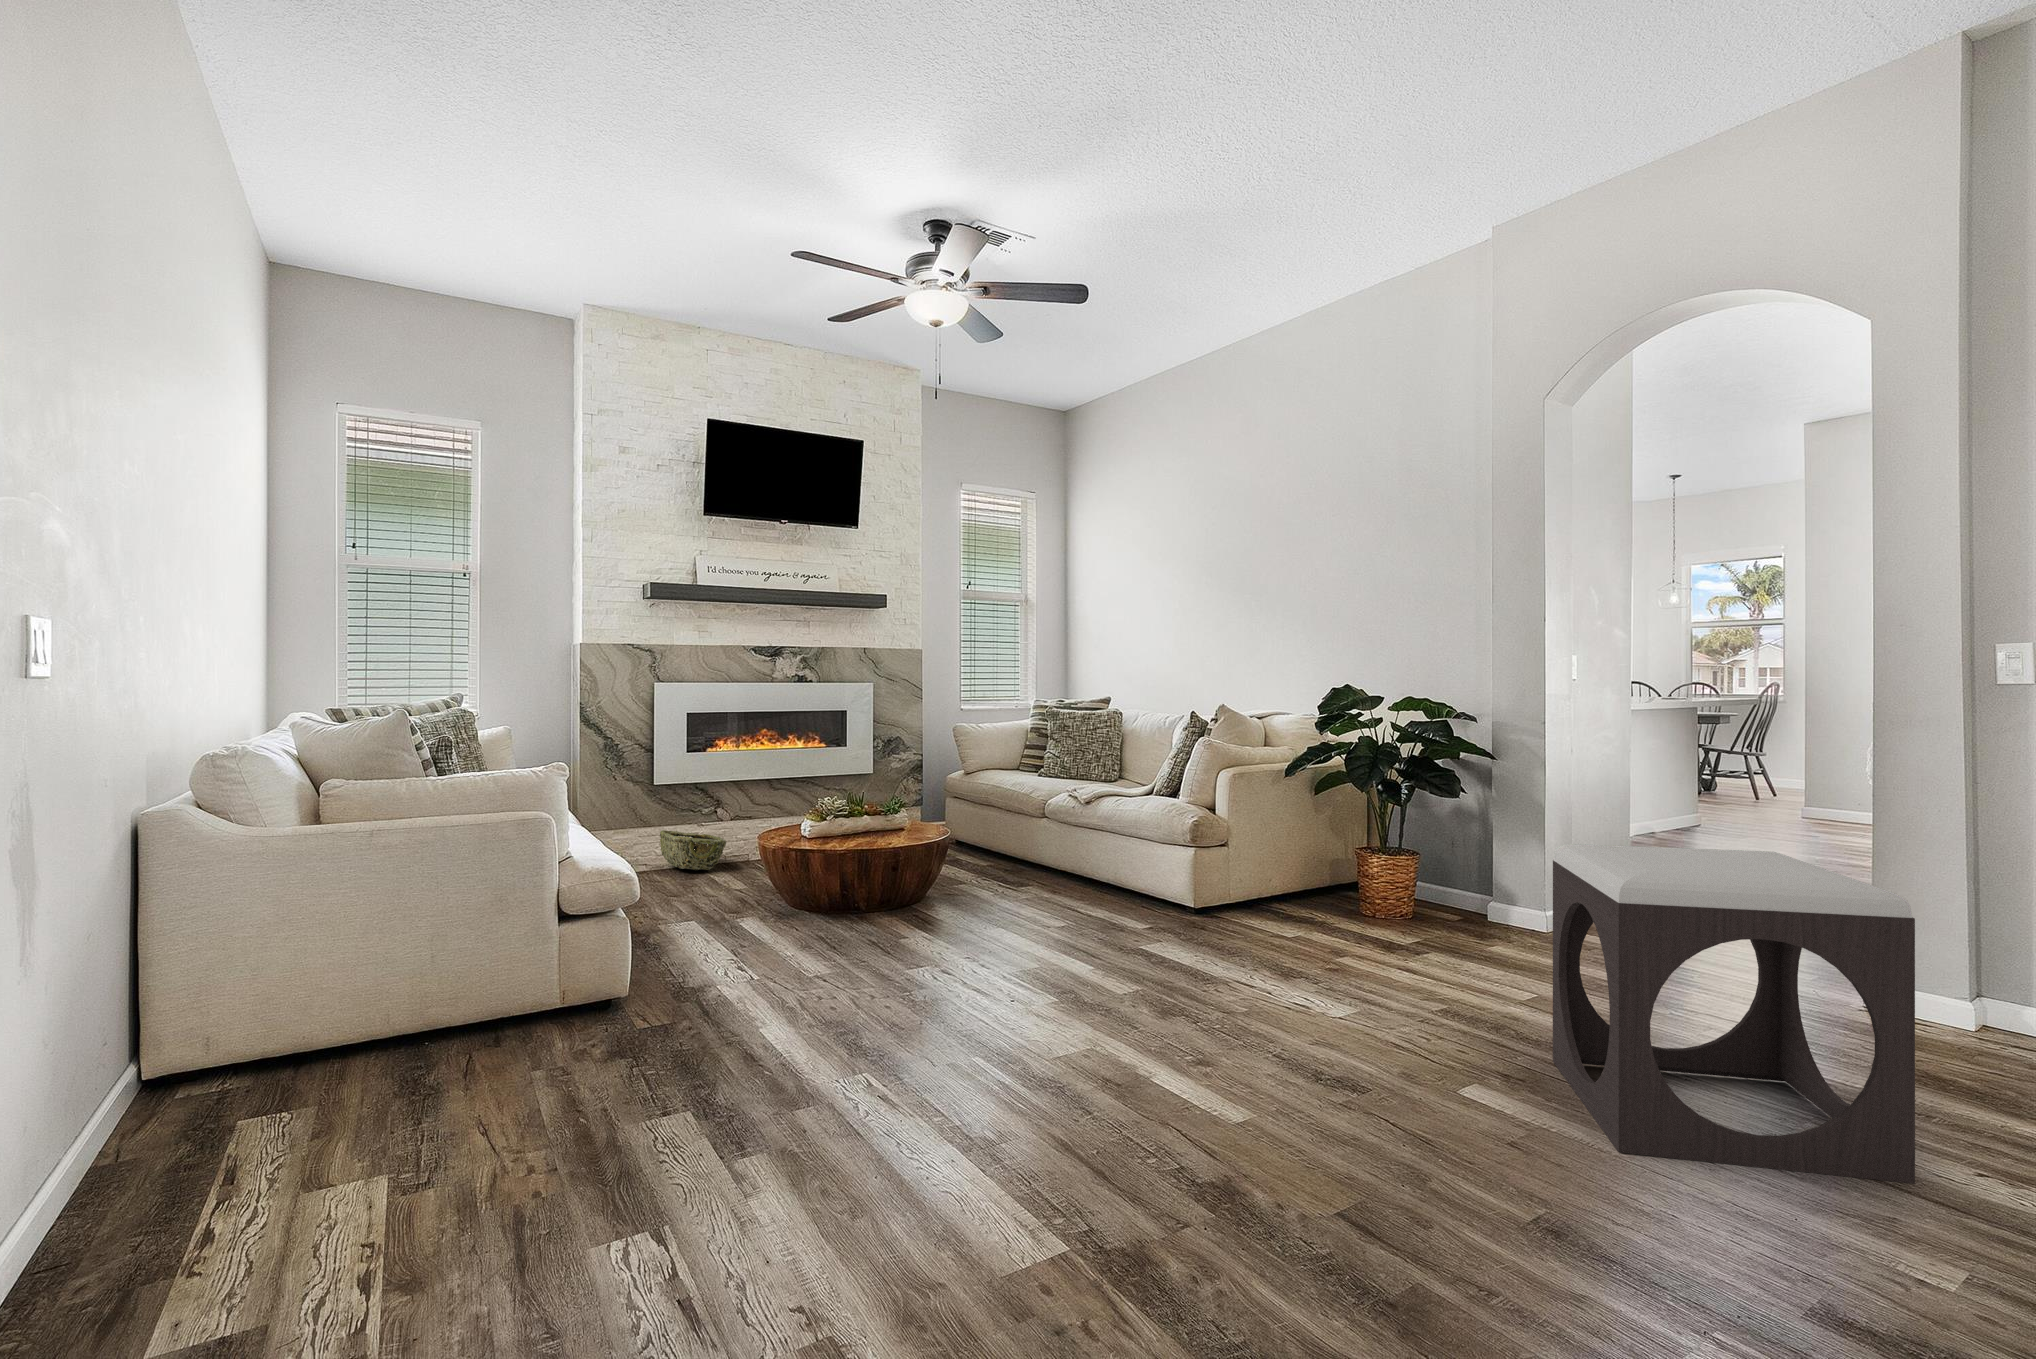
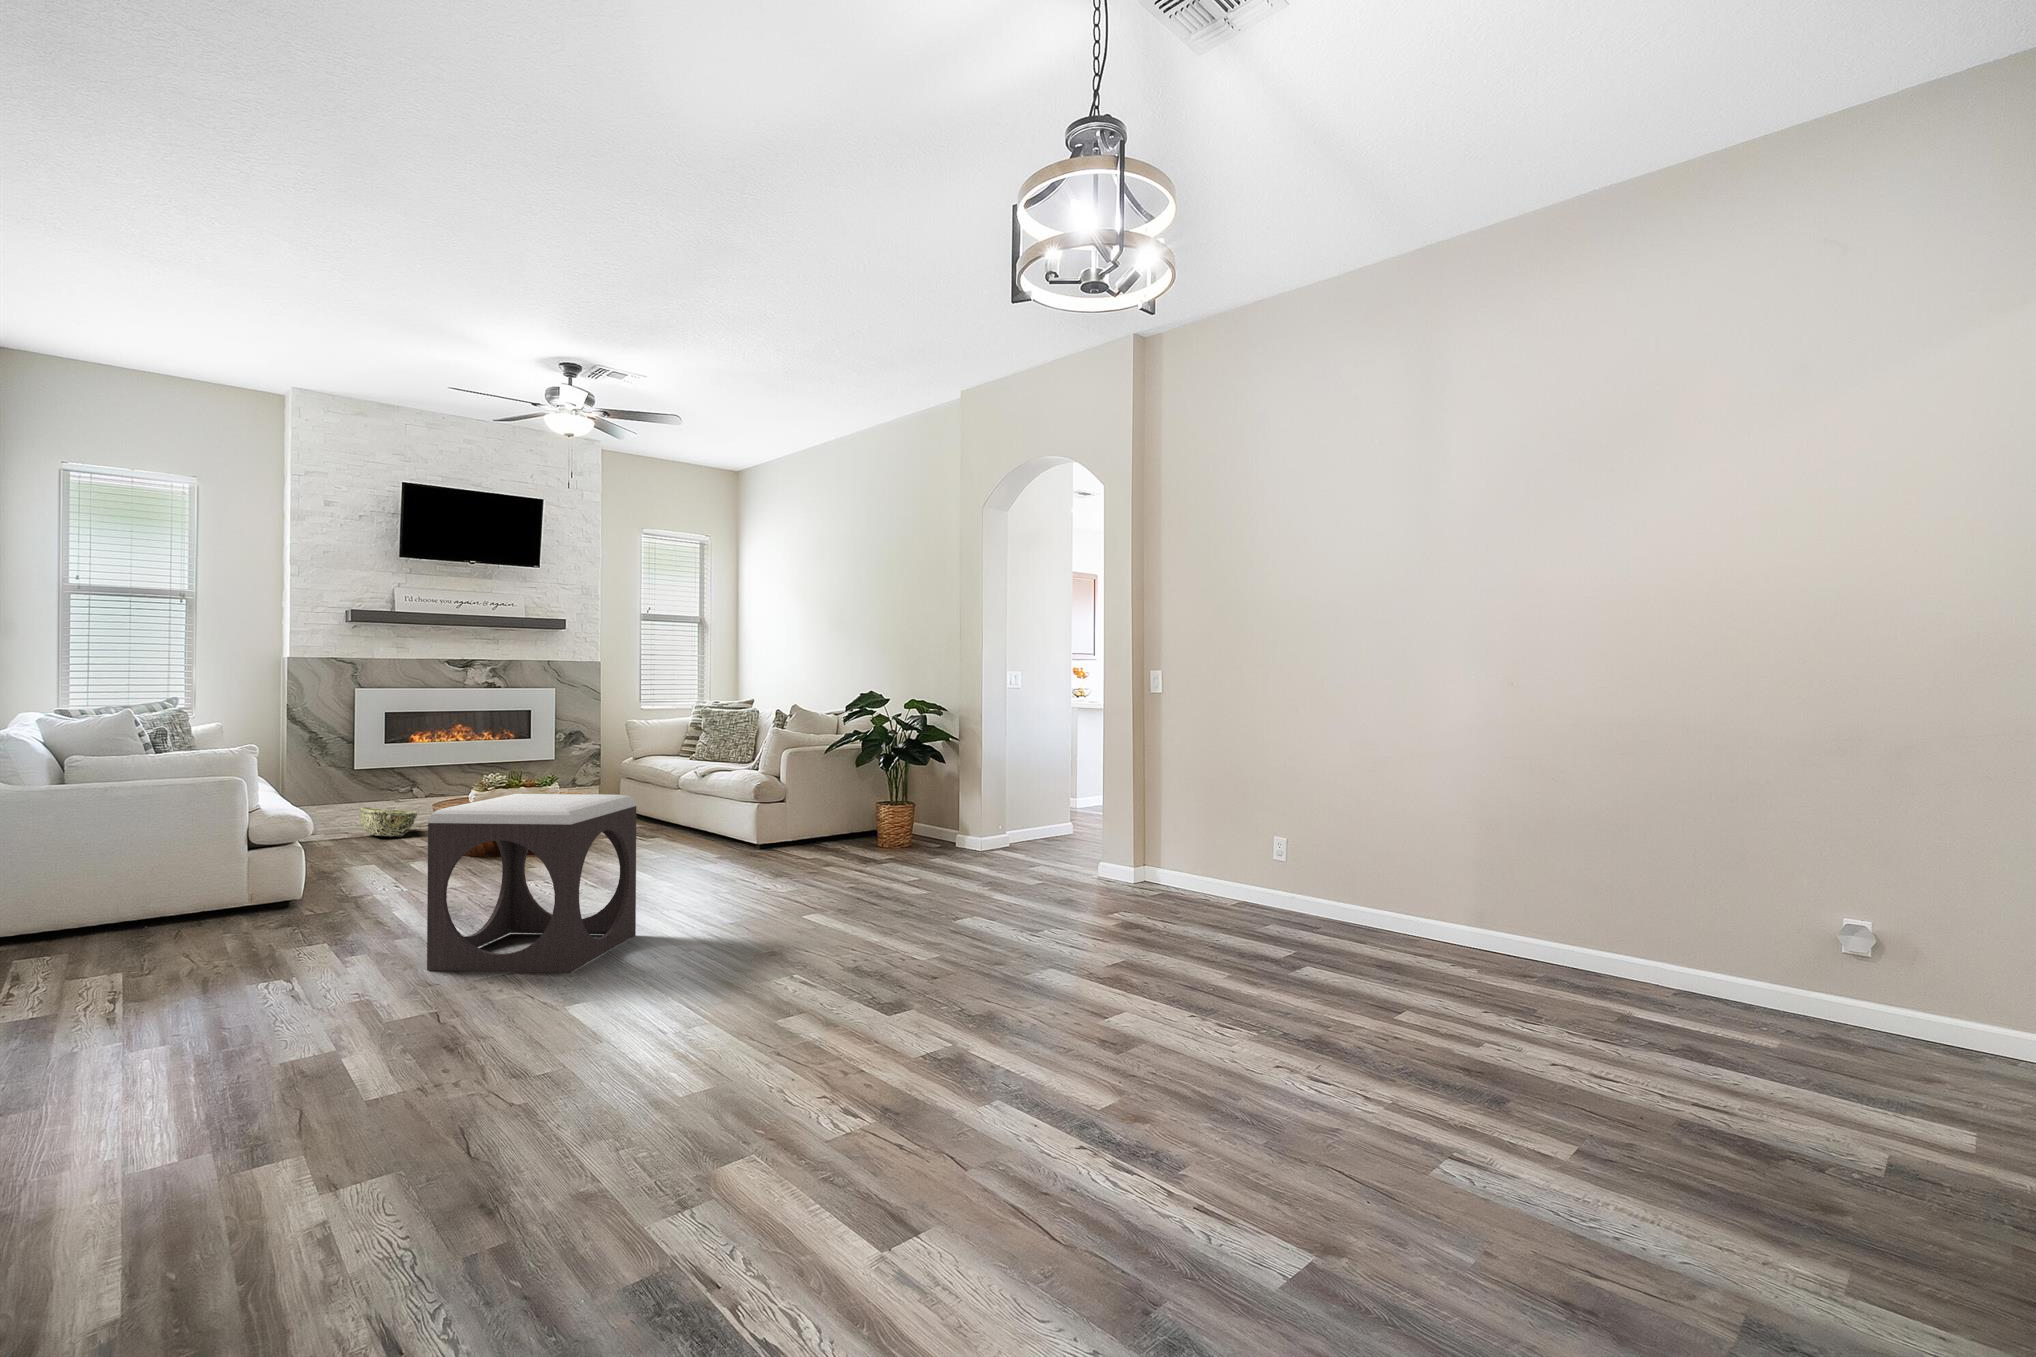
footstool: present [1553,844,1915,1184] -> present [427,794,636,973]

